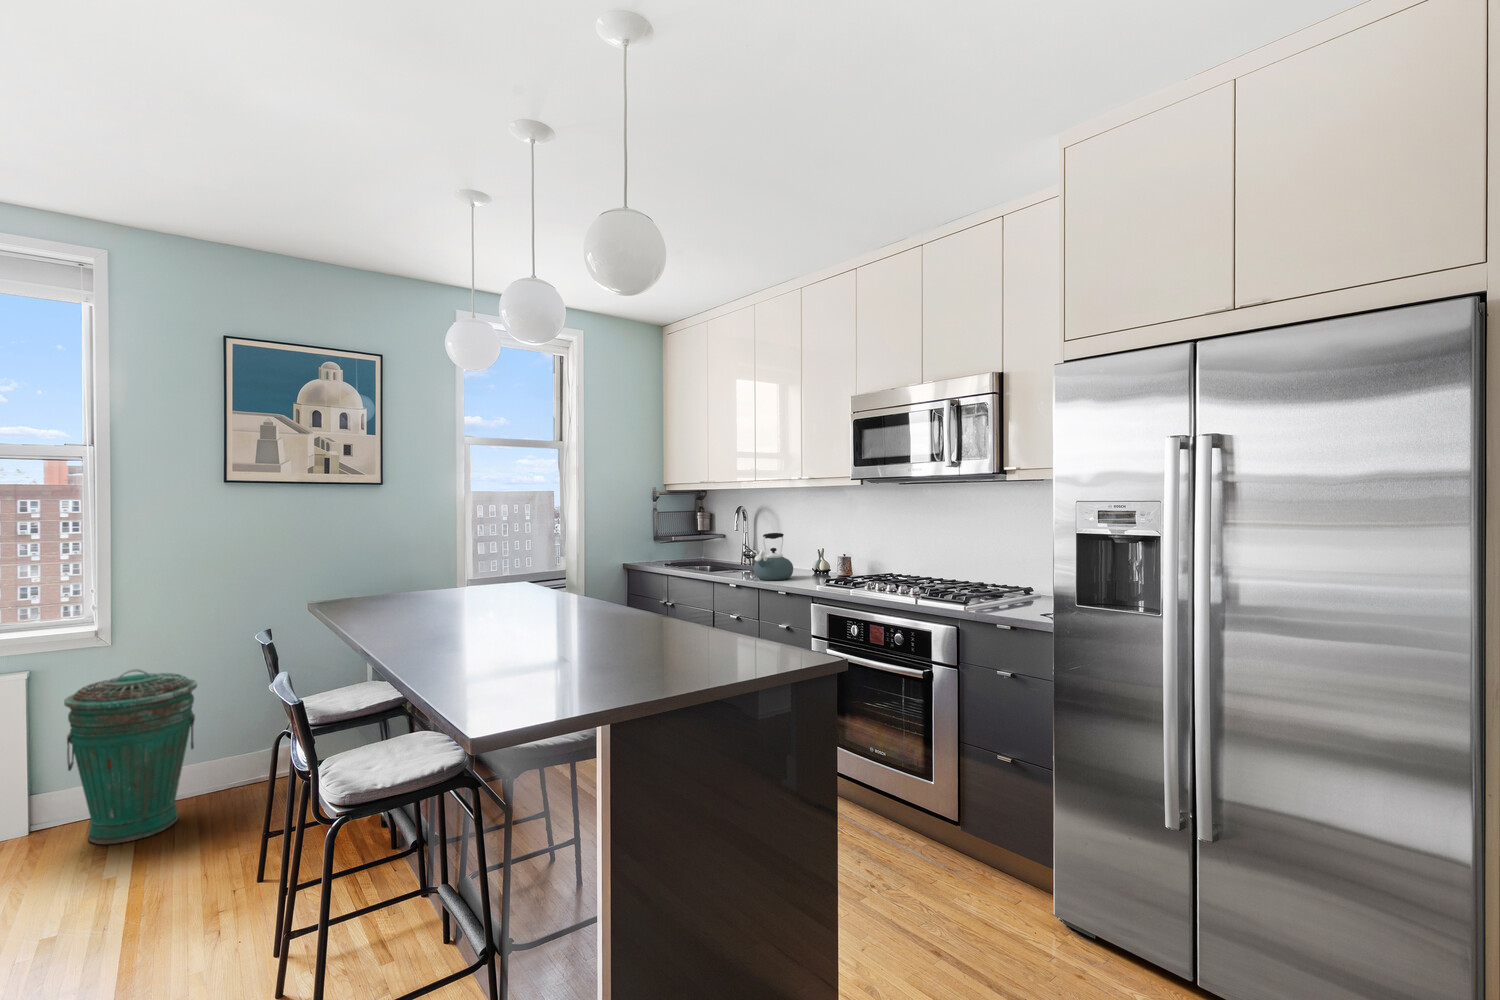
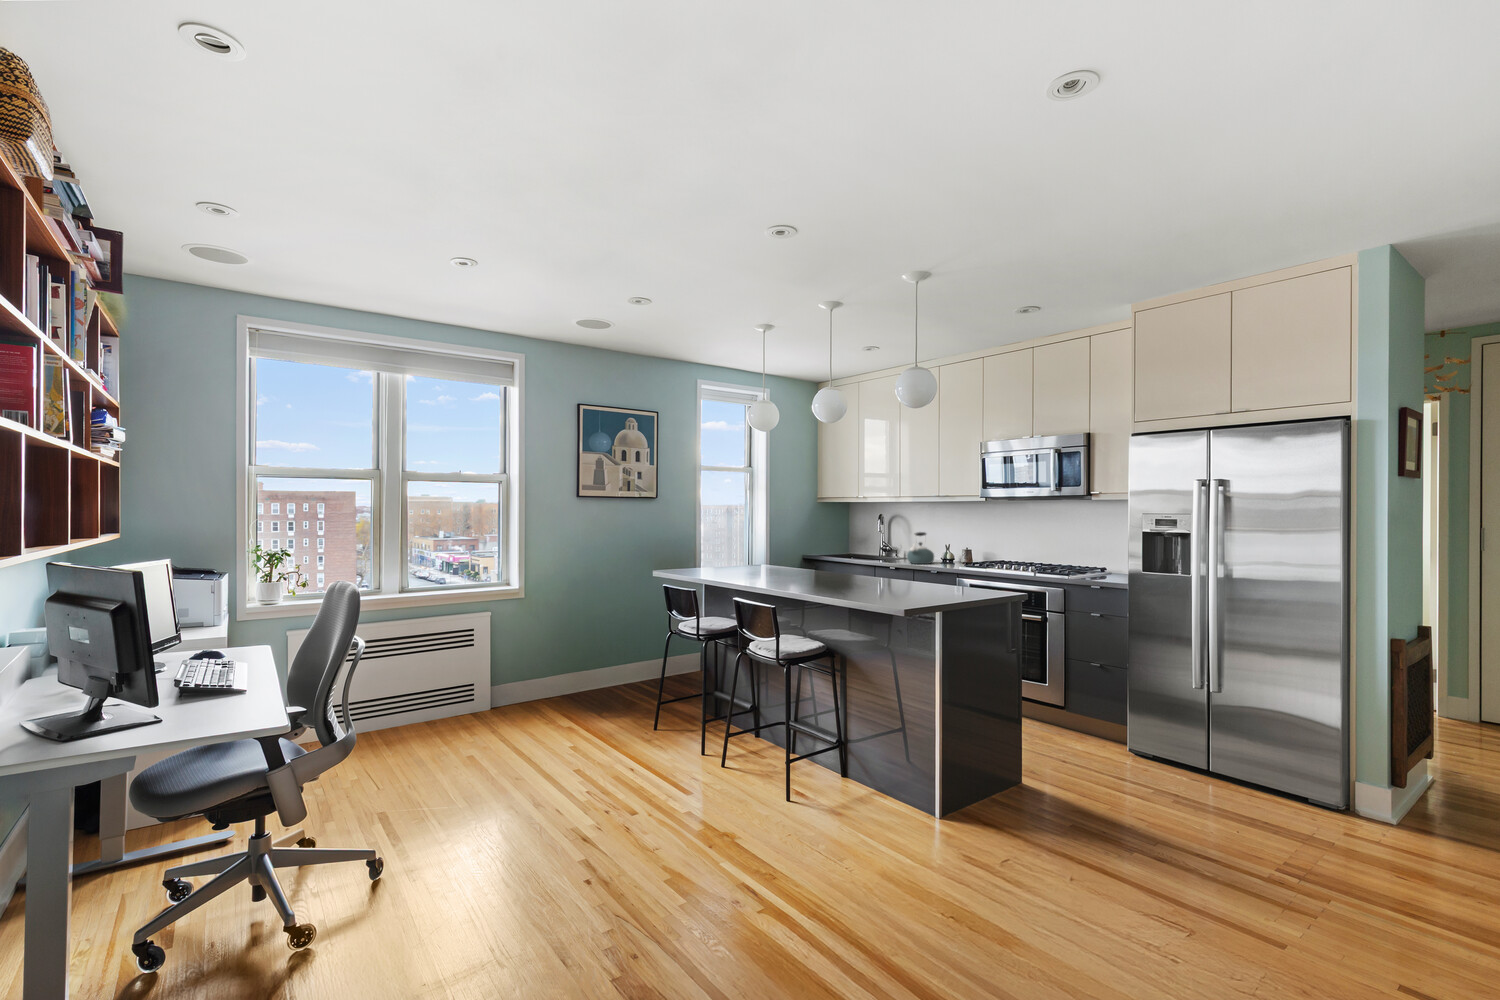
trash can: present [64,669,197,844] -> none [515,611,579,715]

